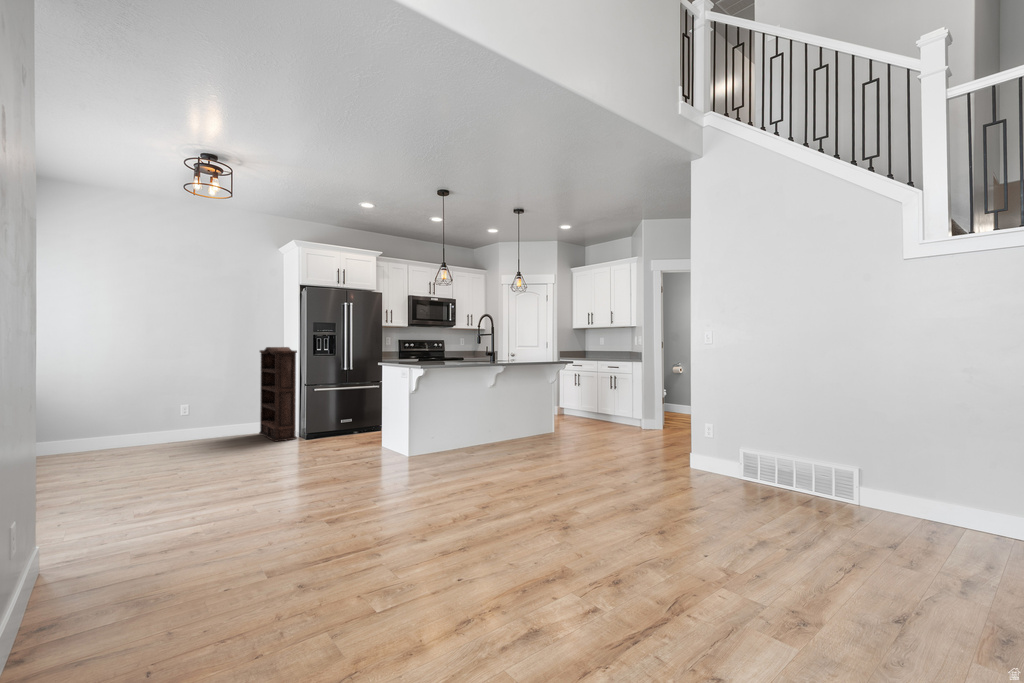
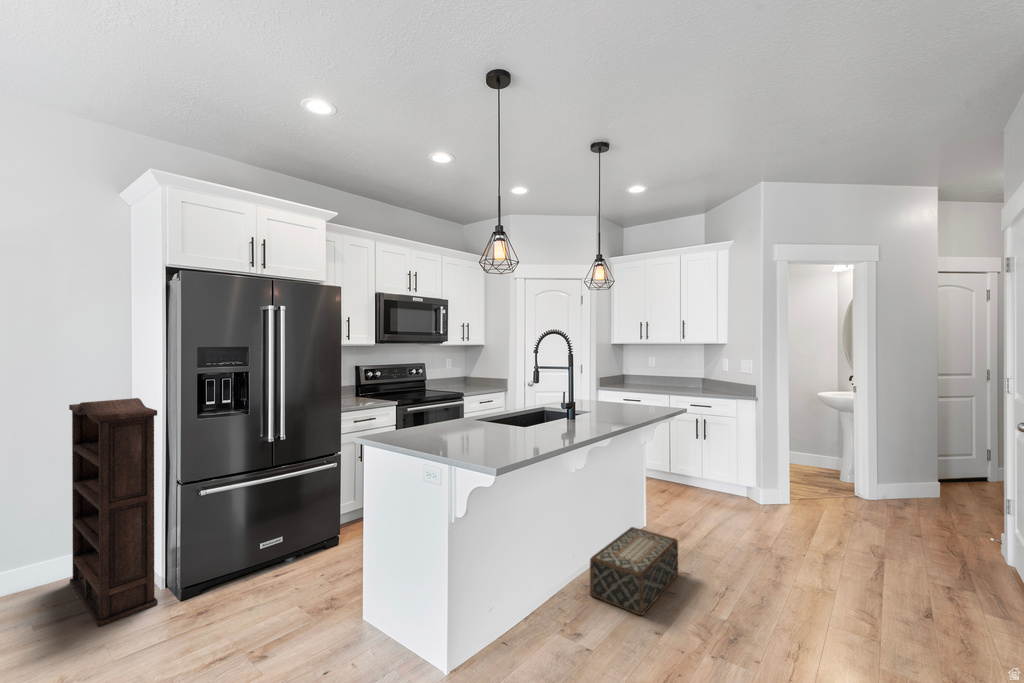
woven basket: none [491,421,545,450] -> present [590,527,678,615]

